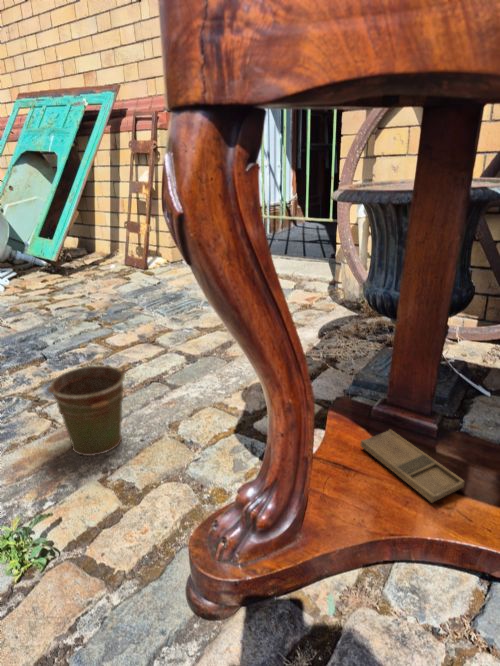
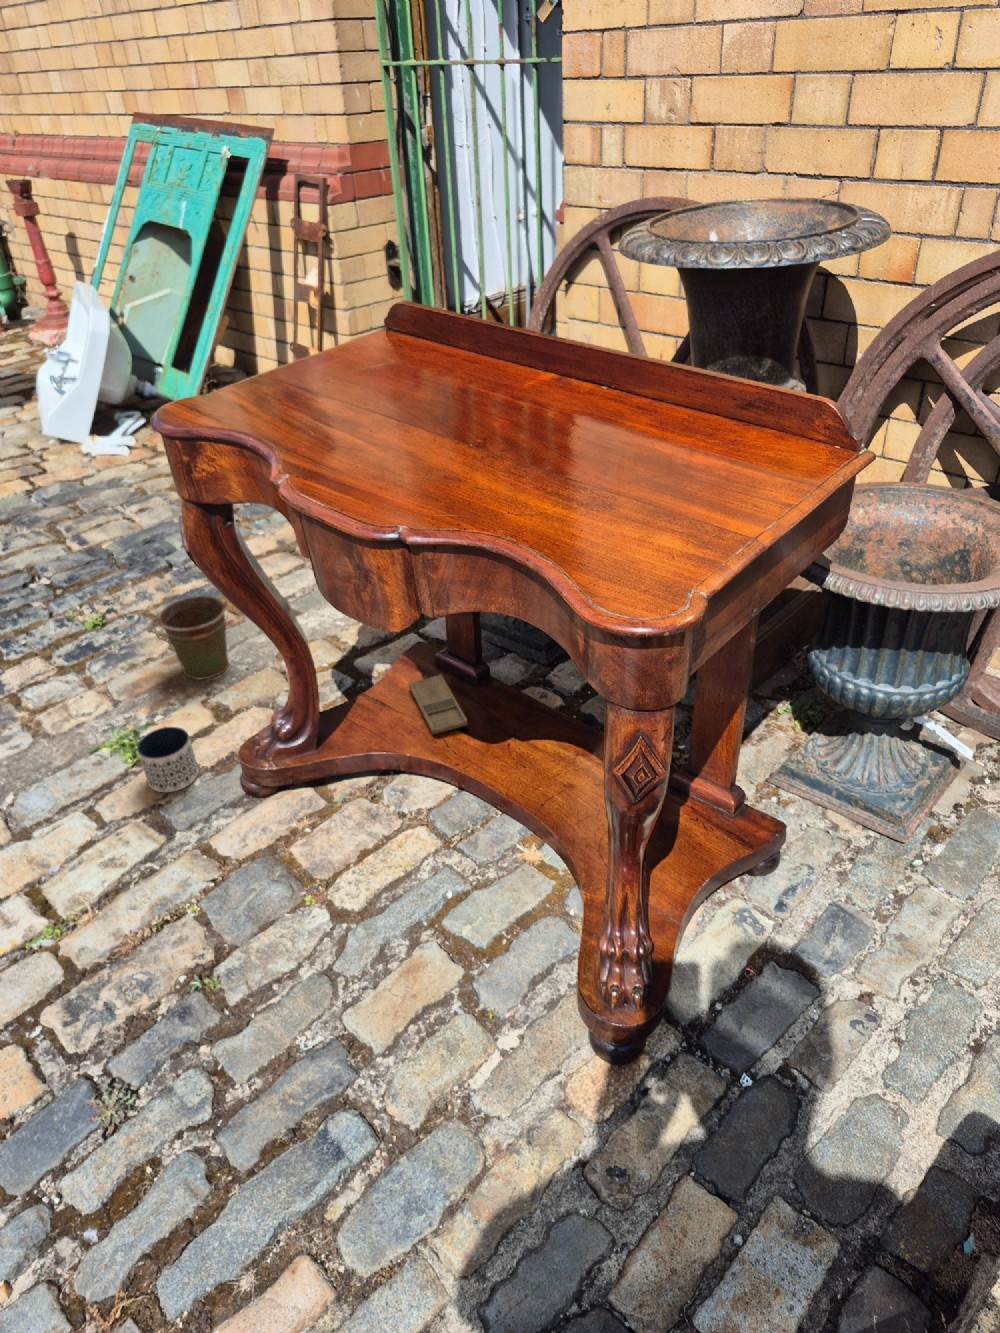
planter: none [32,518,116,622] -> present [137,727,199,792]

